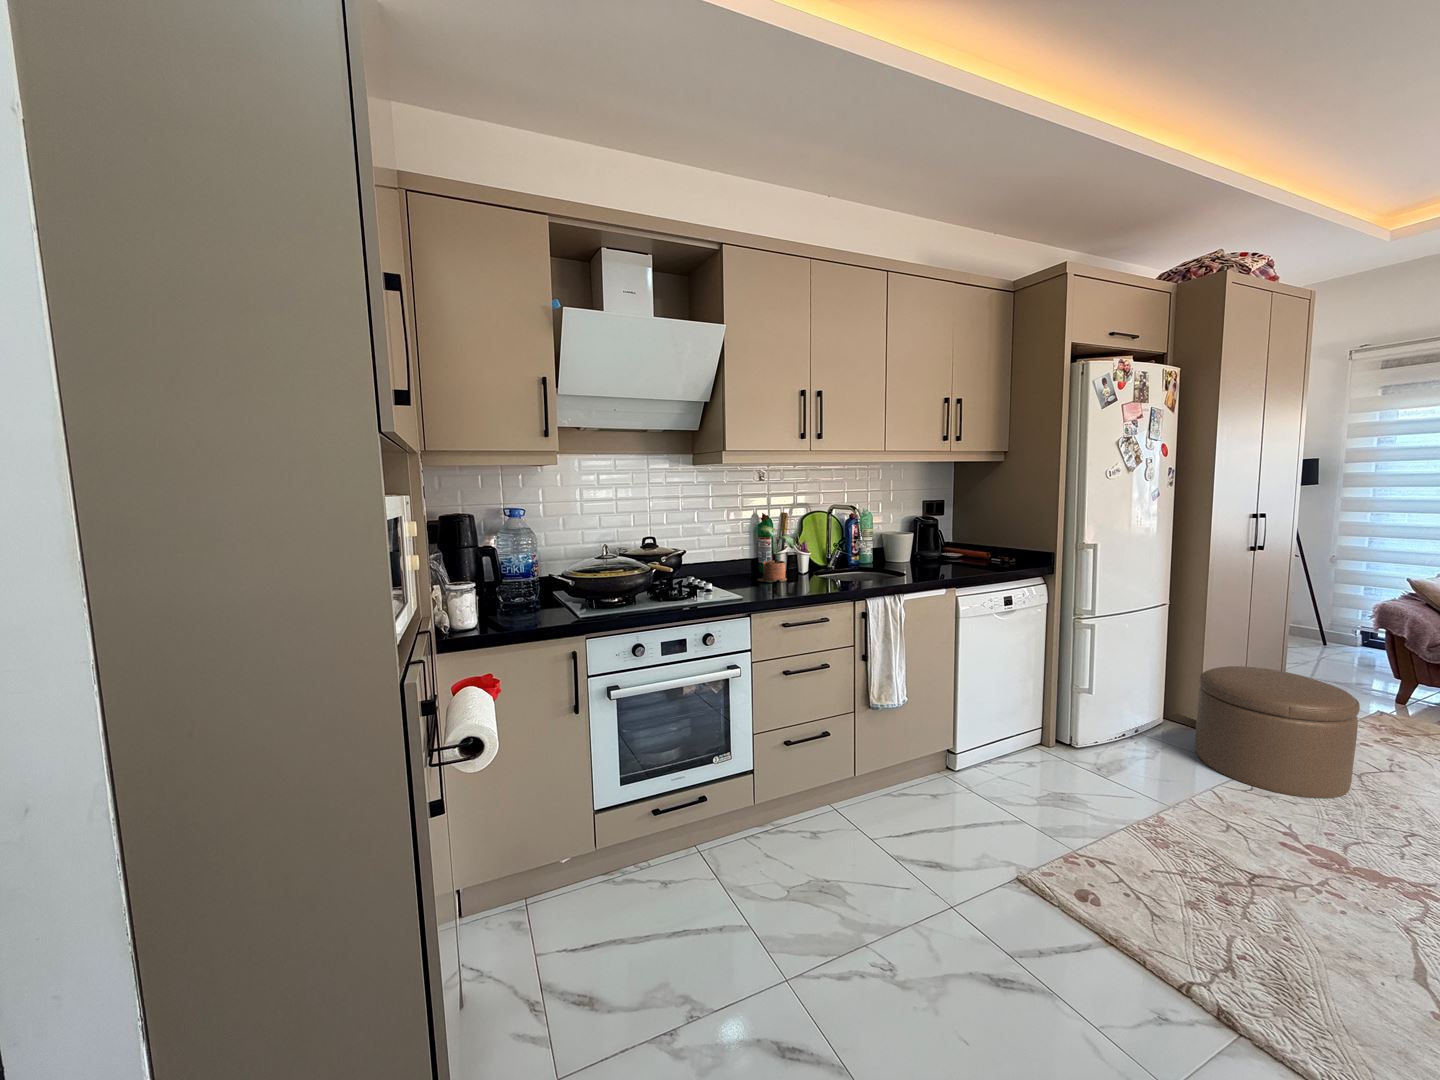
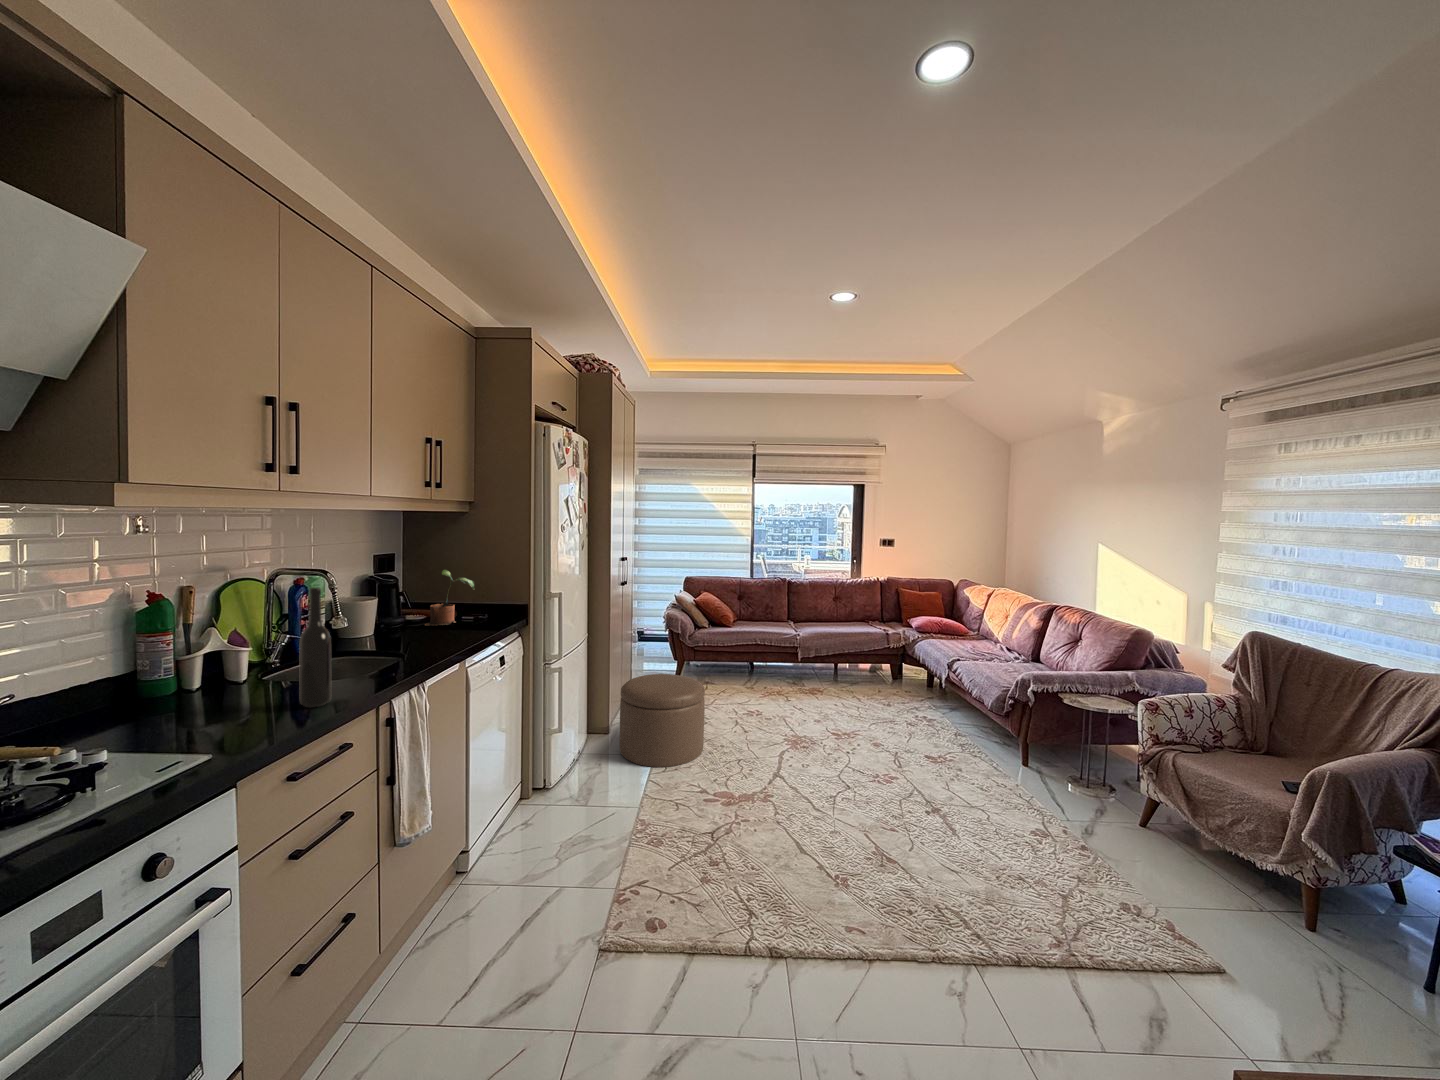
bottle: none [806,514,823,591] -> present [299,588,331,708]
potted plant: present [758,525,796,582] -> present [425,570,475,626]

